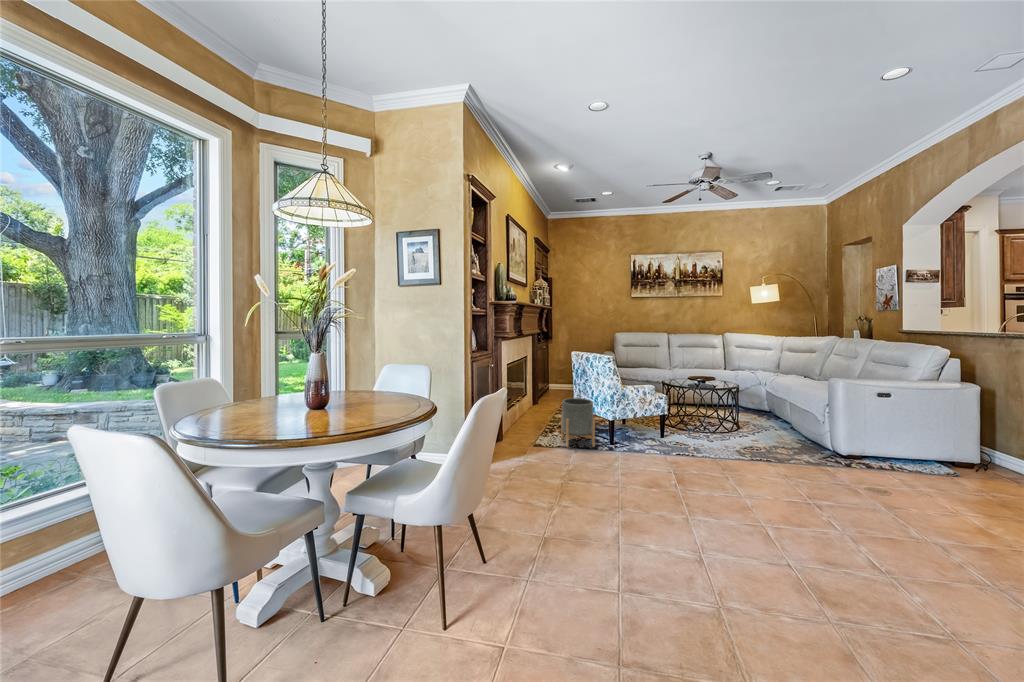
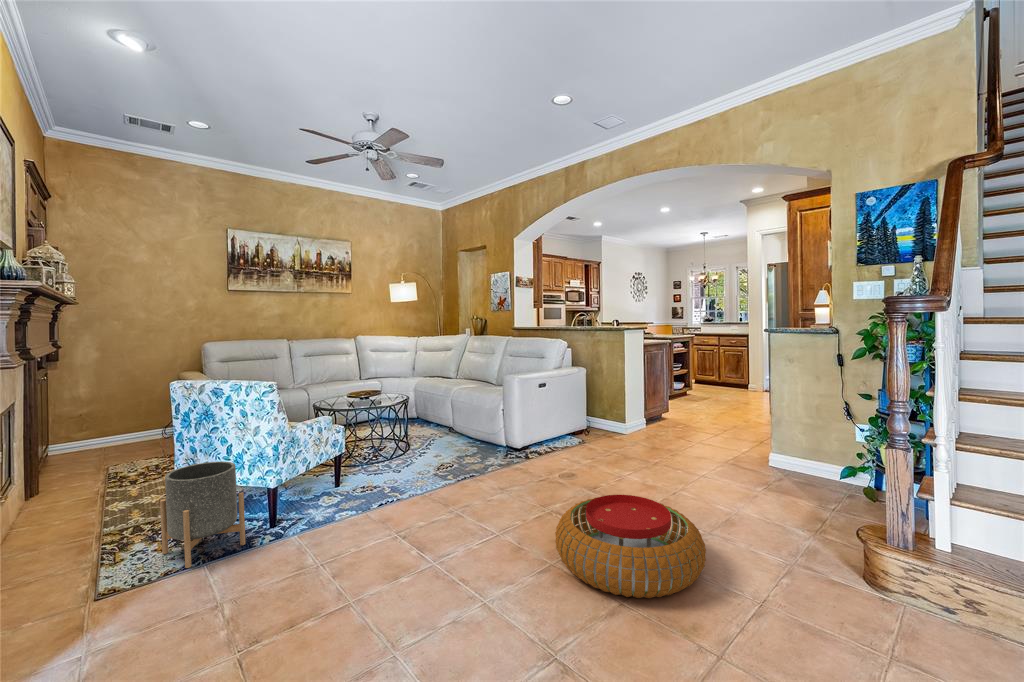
pouf: none [771,496,953,601] -> present [555,495,706,598]

